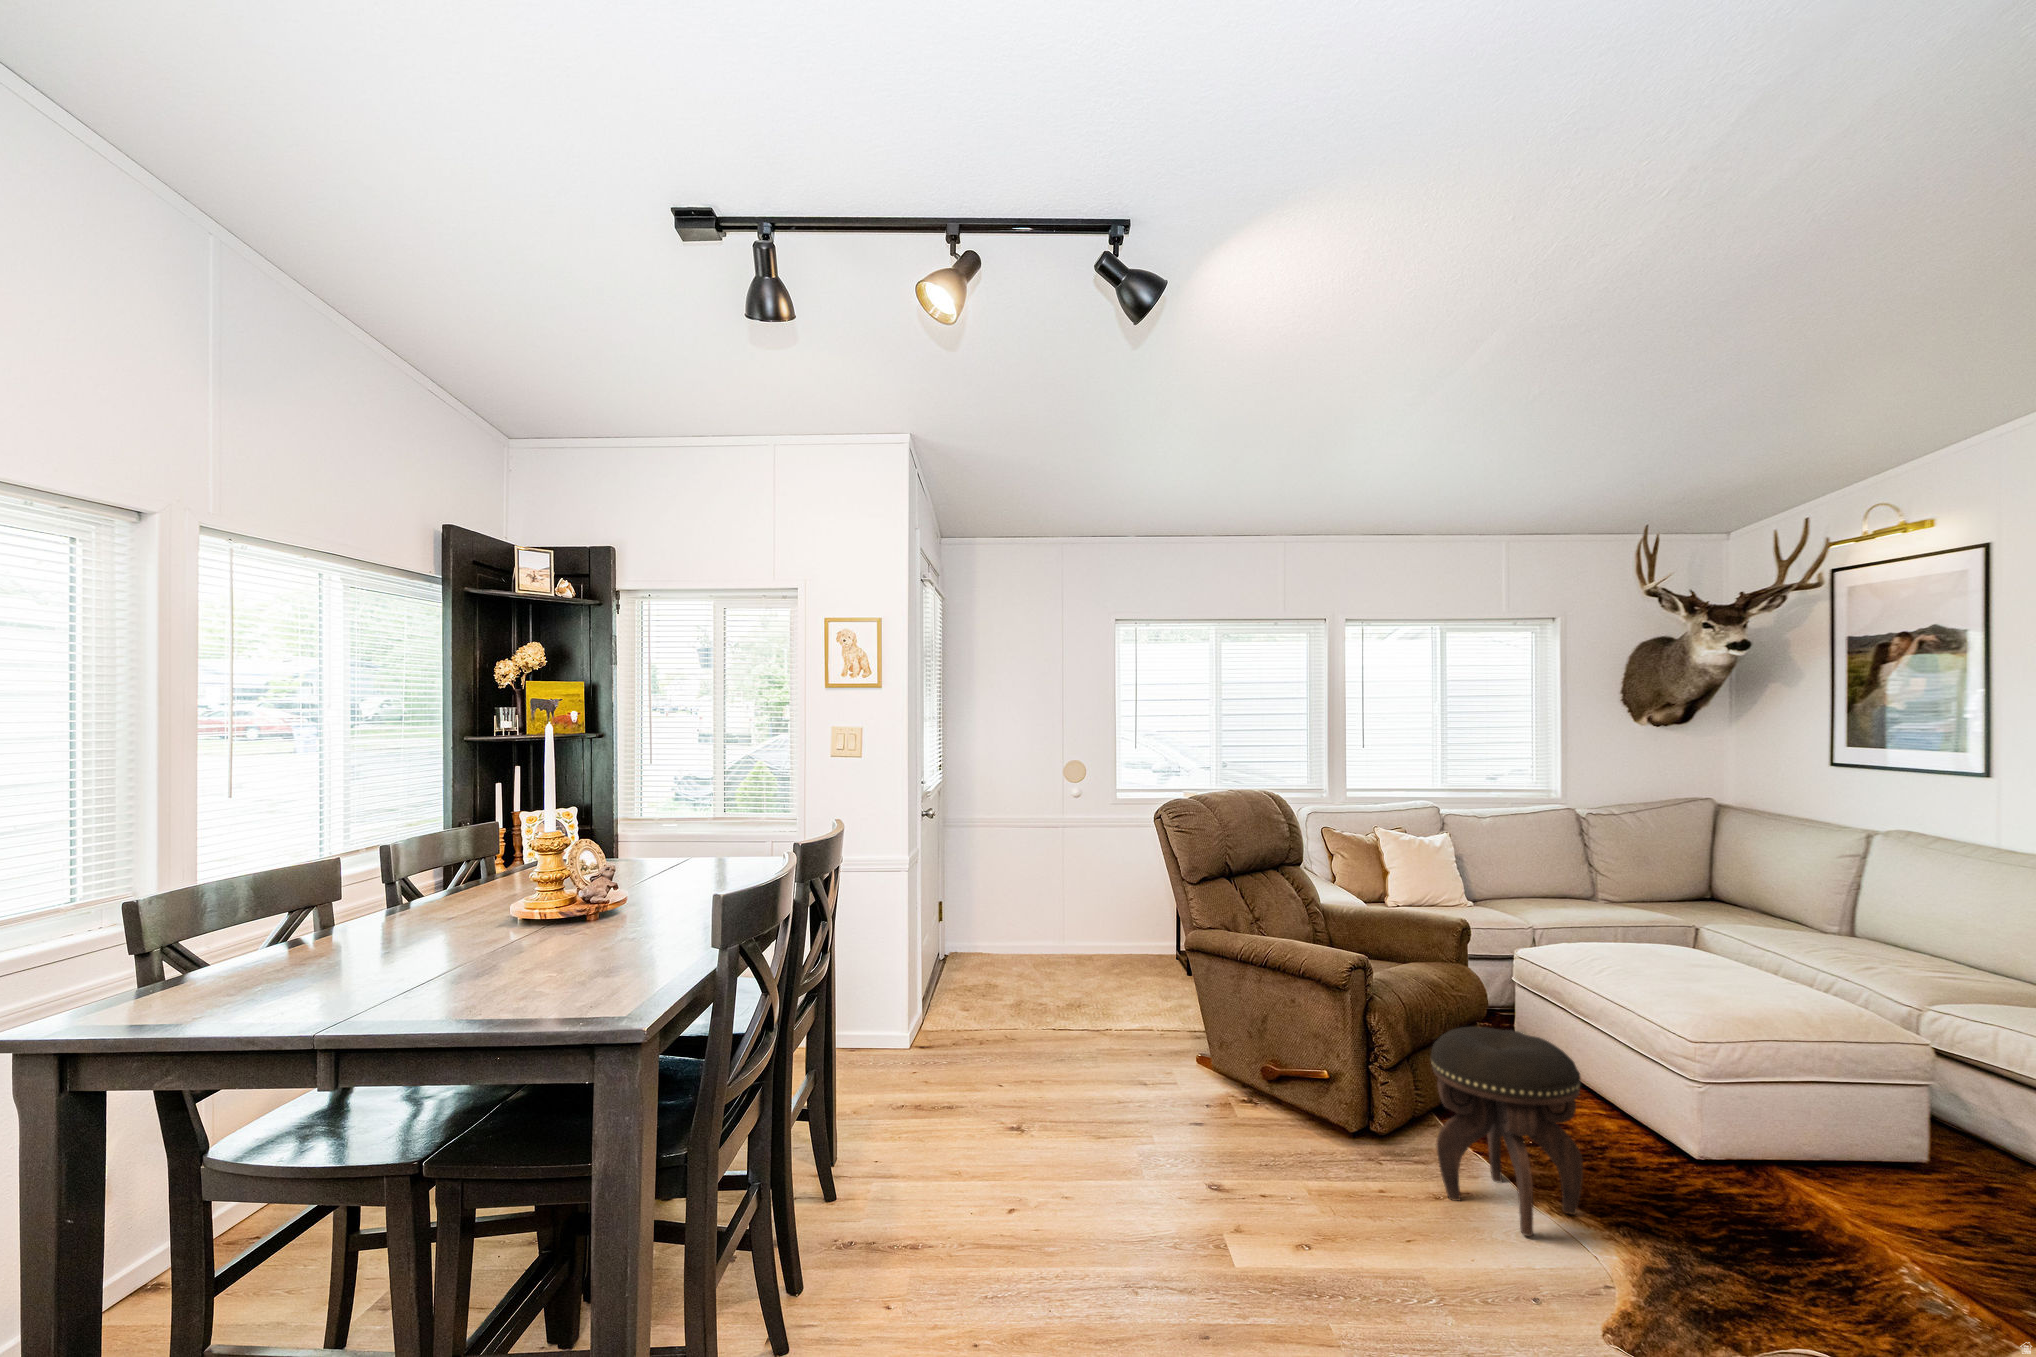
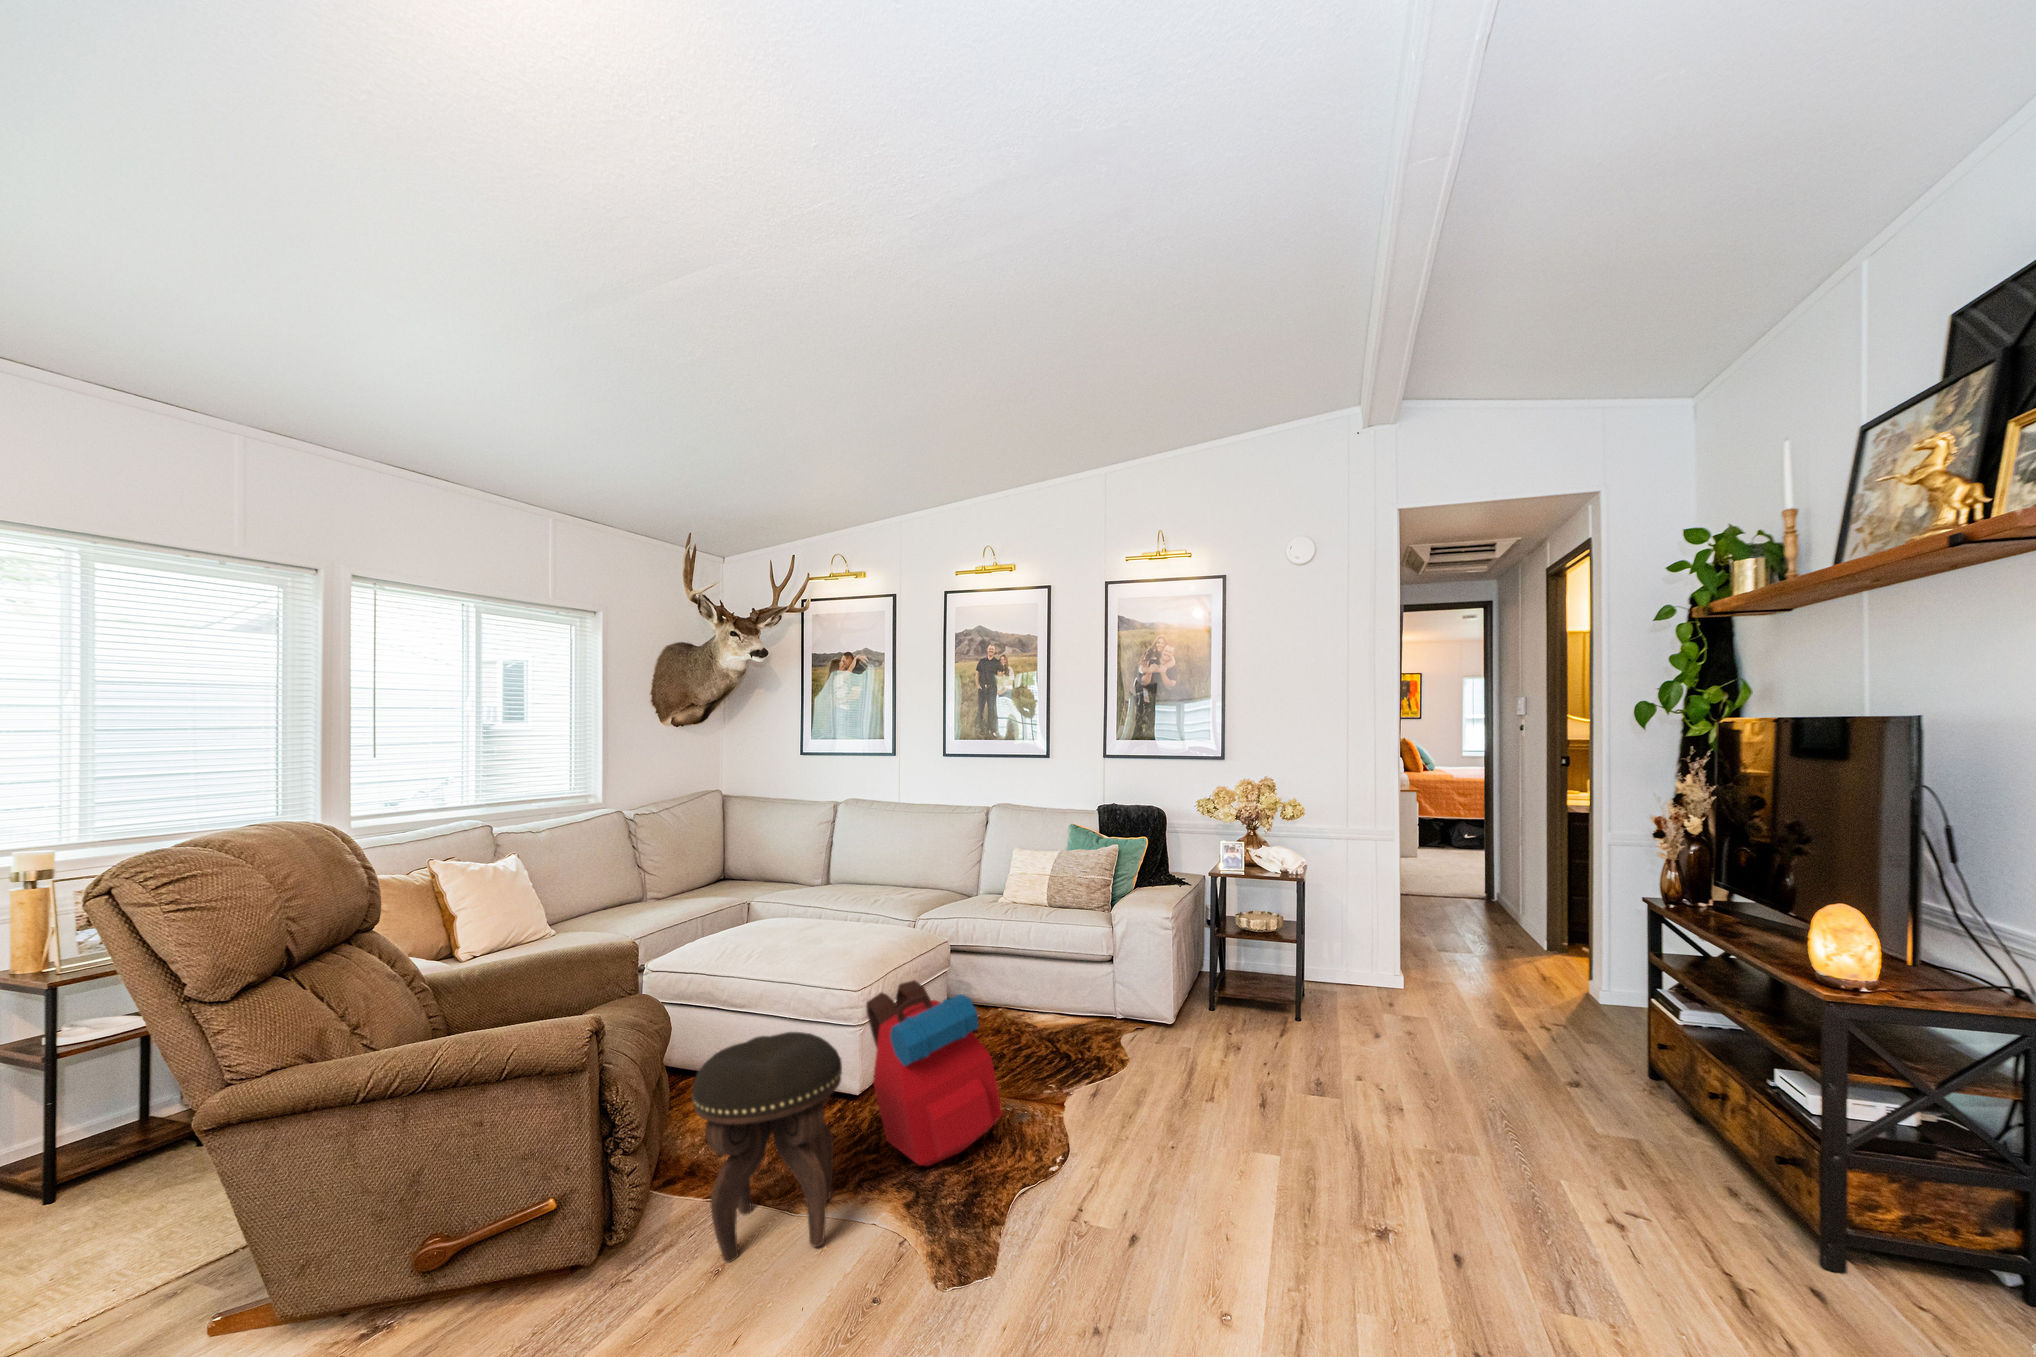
backpack: none [1664,1050,1846,1271] -> present [866,980,1003,1166]

